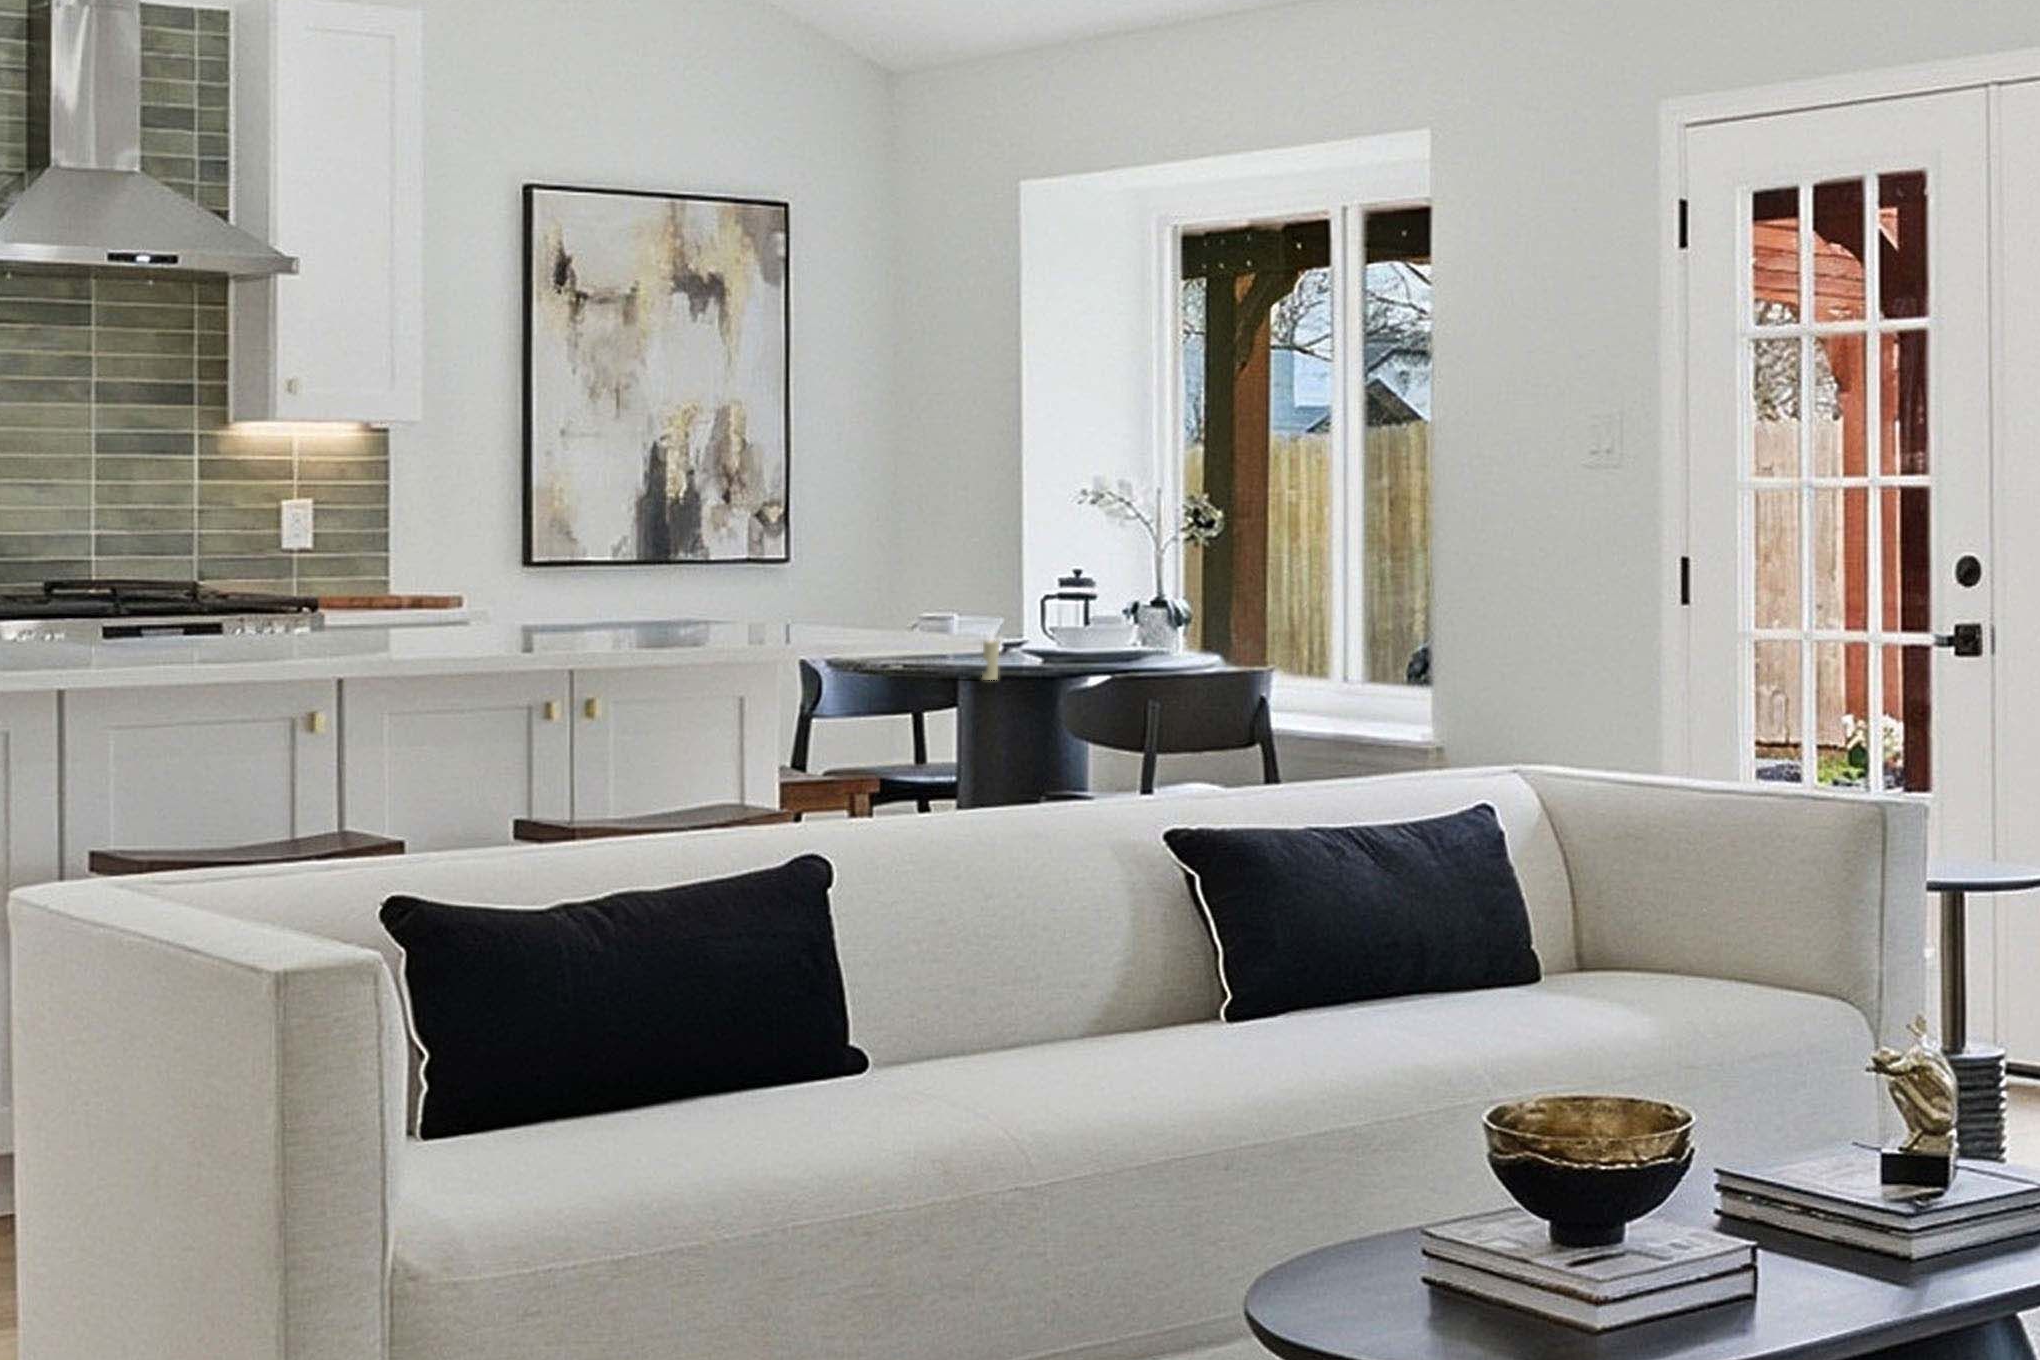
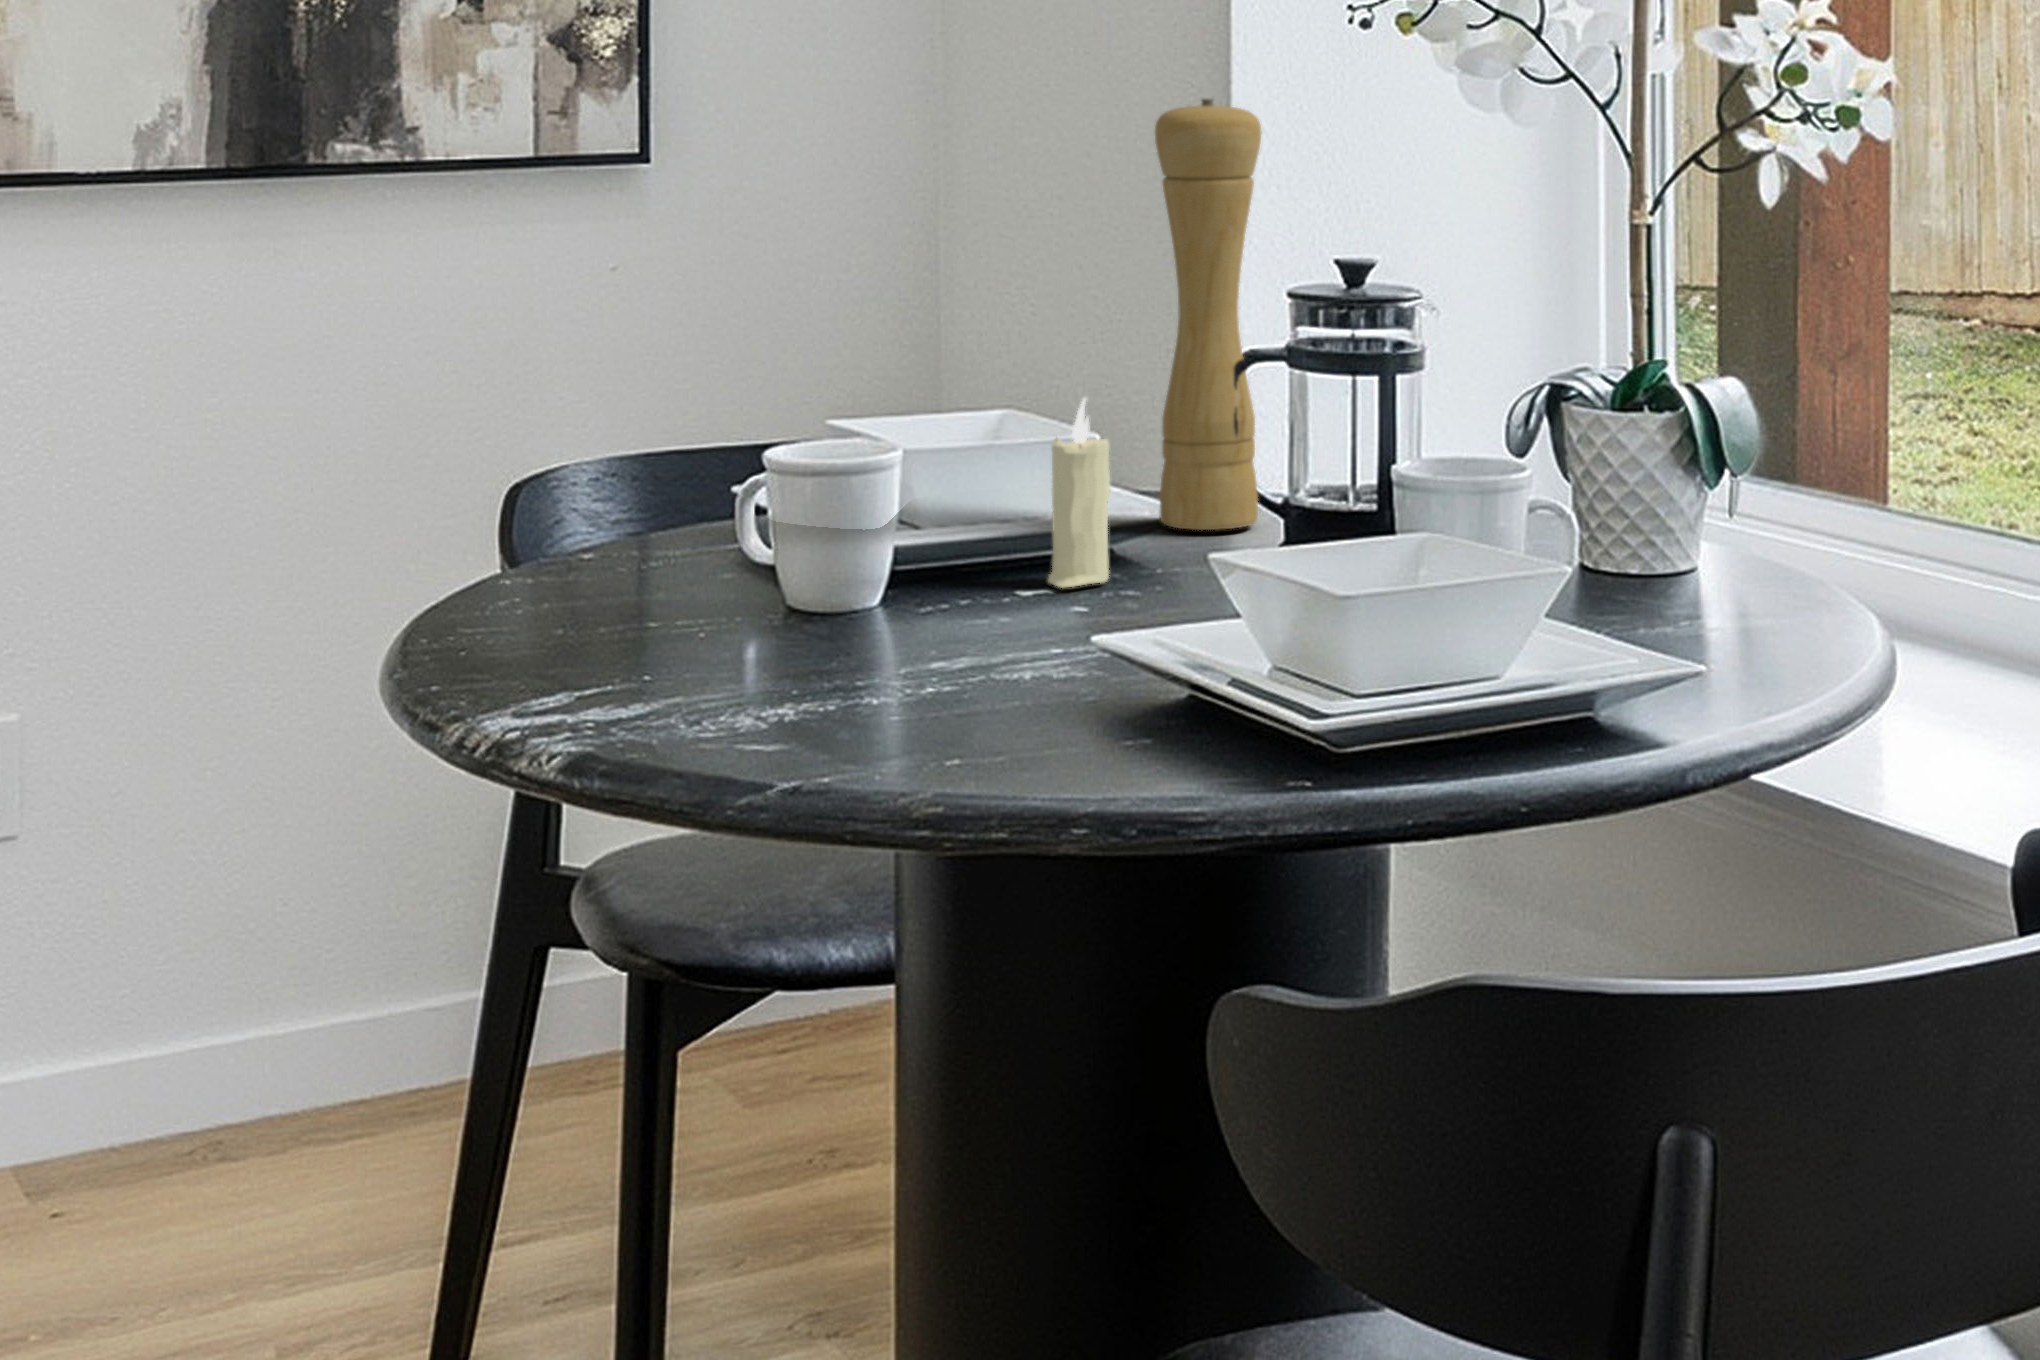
pepper mill: none [1008,547,1041,673] -> present [1155,99,1262,530]

